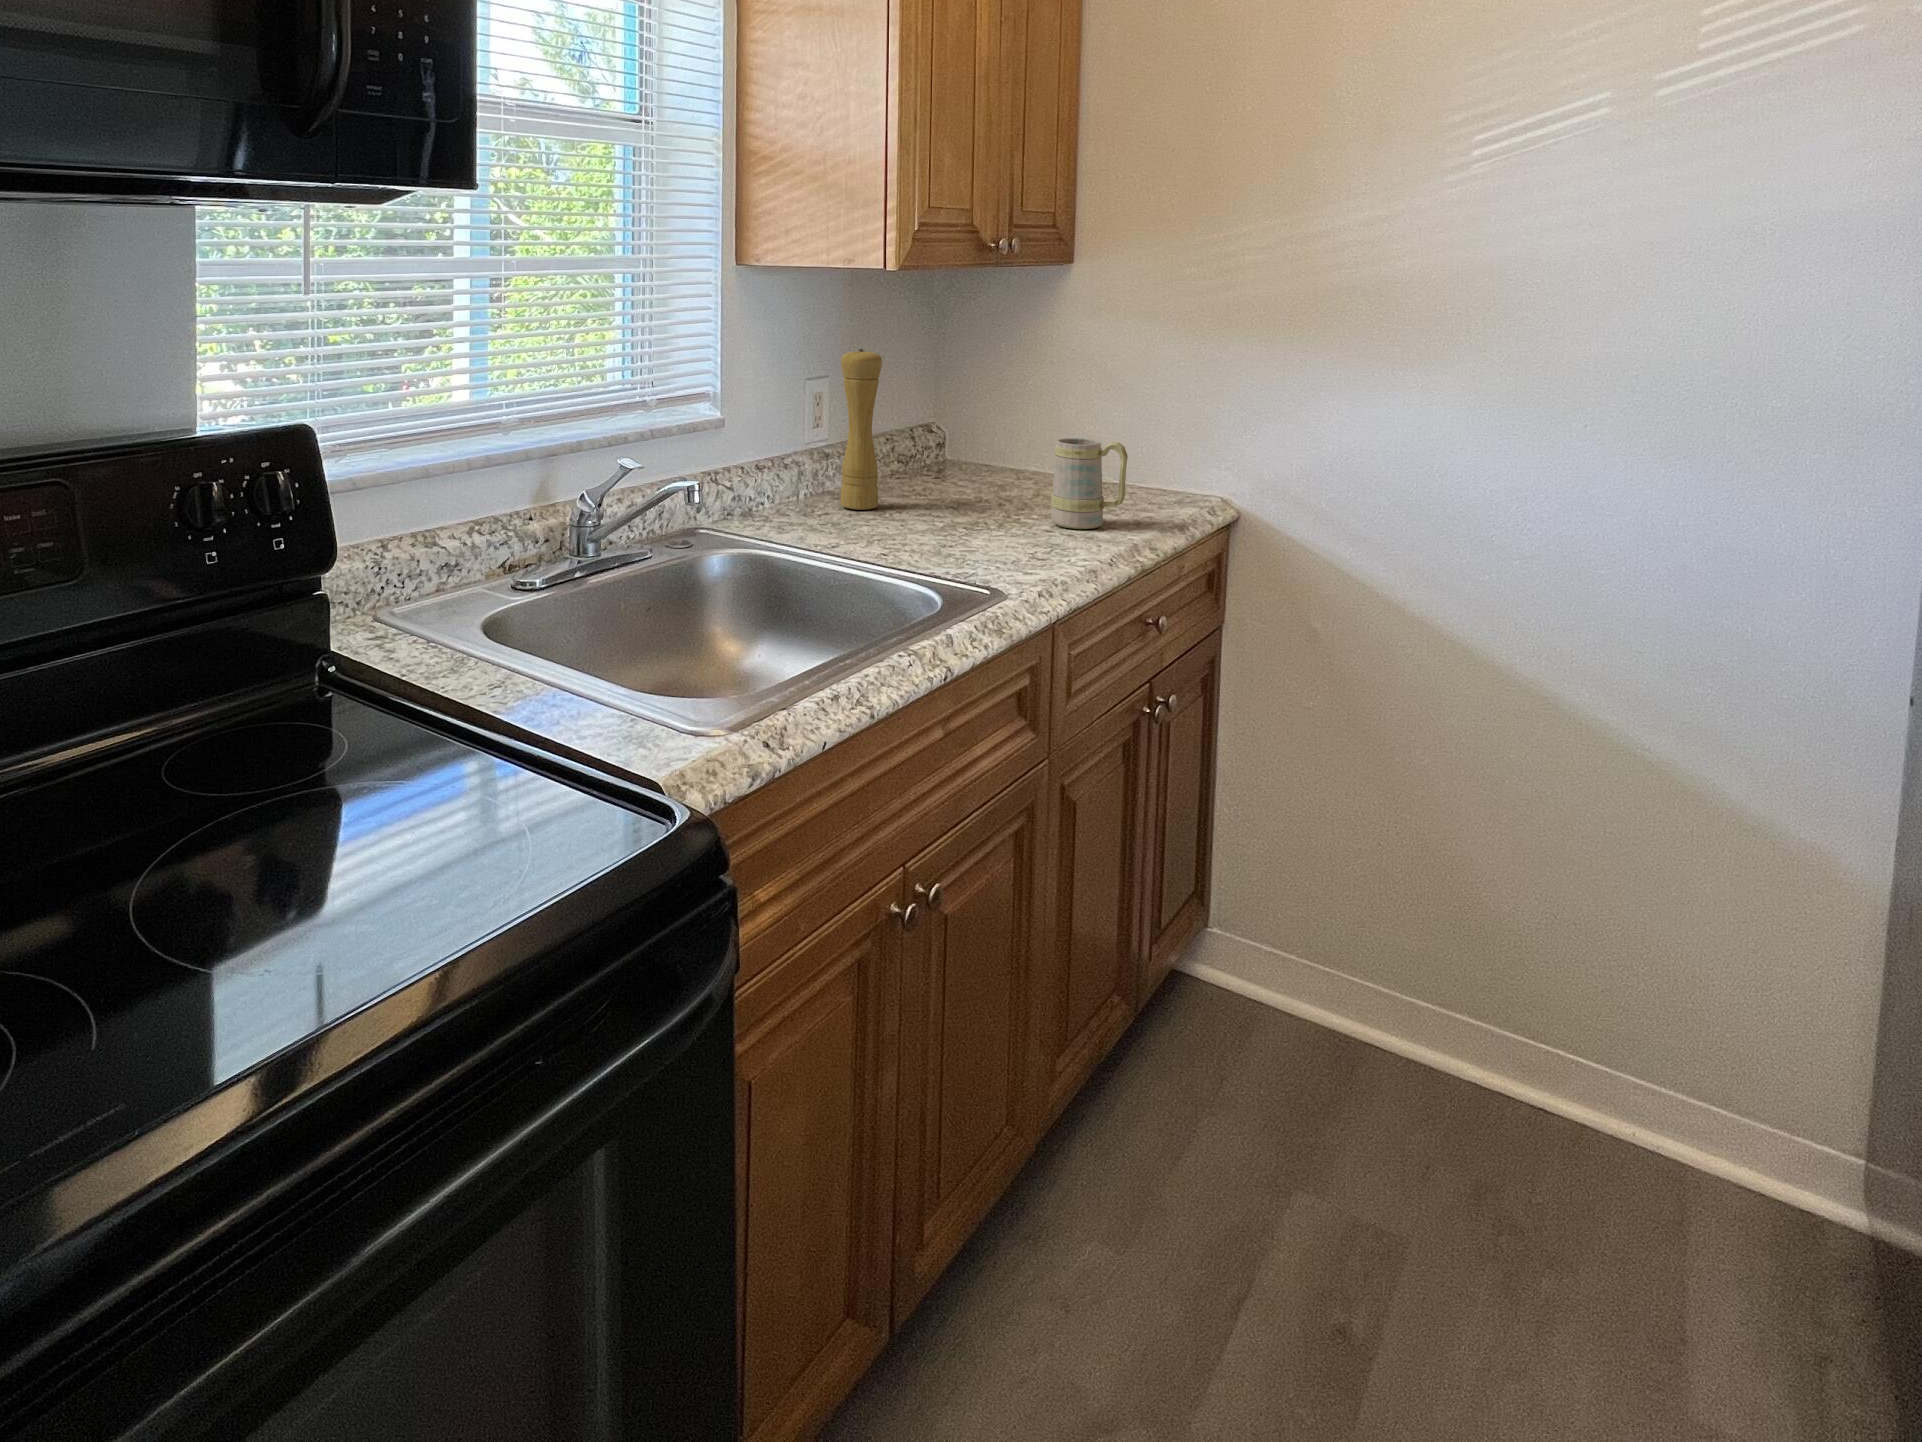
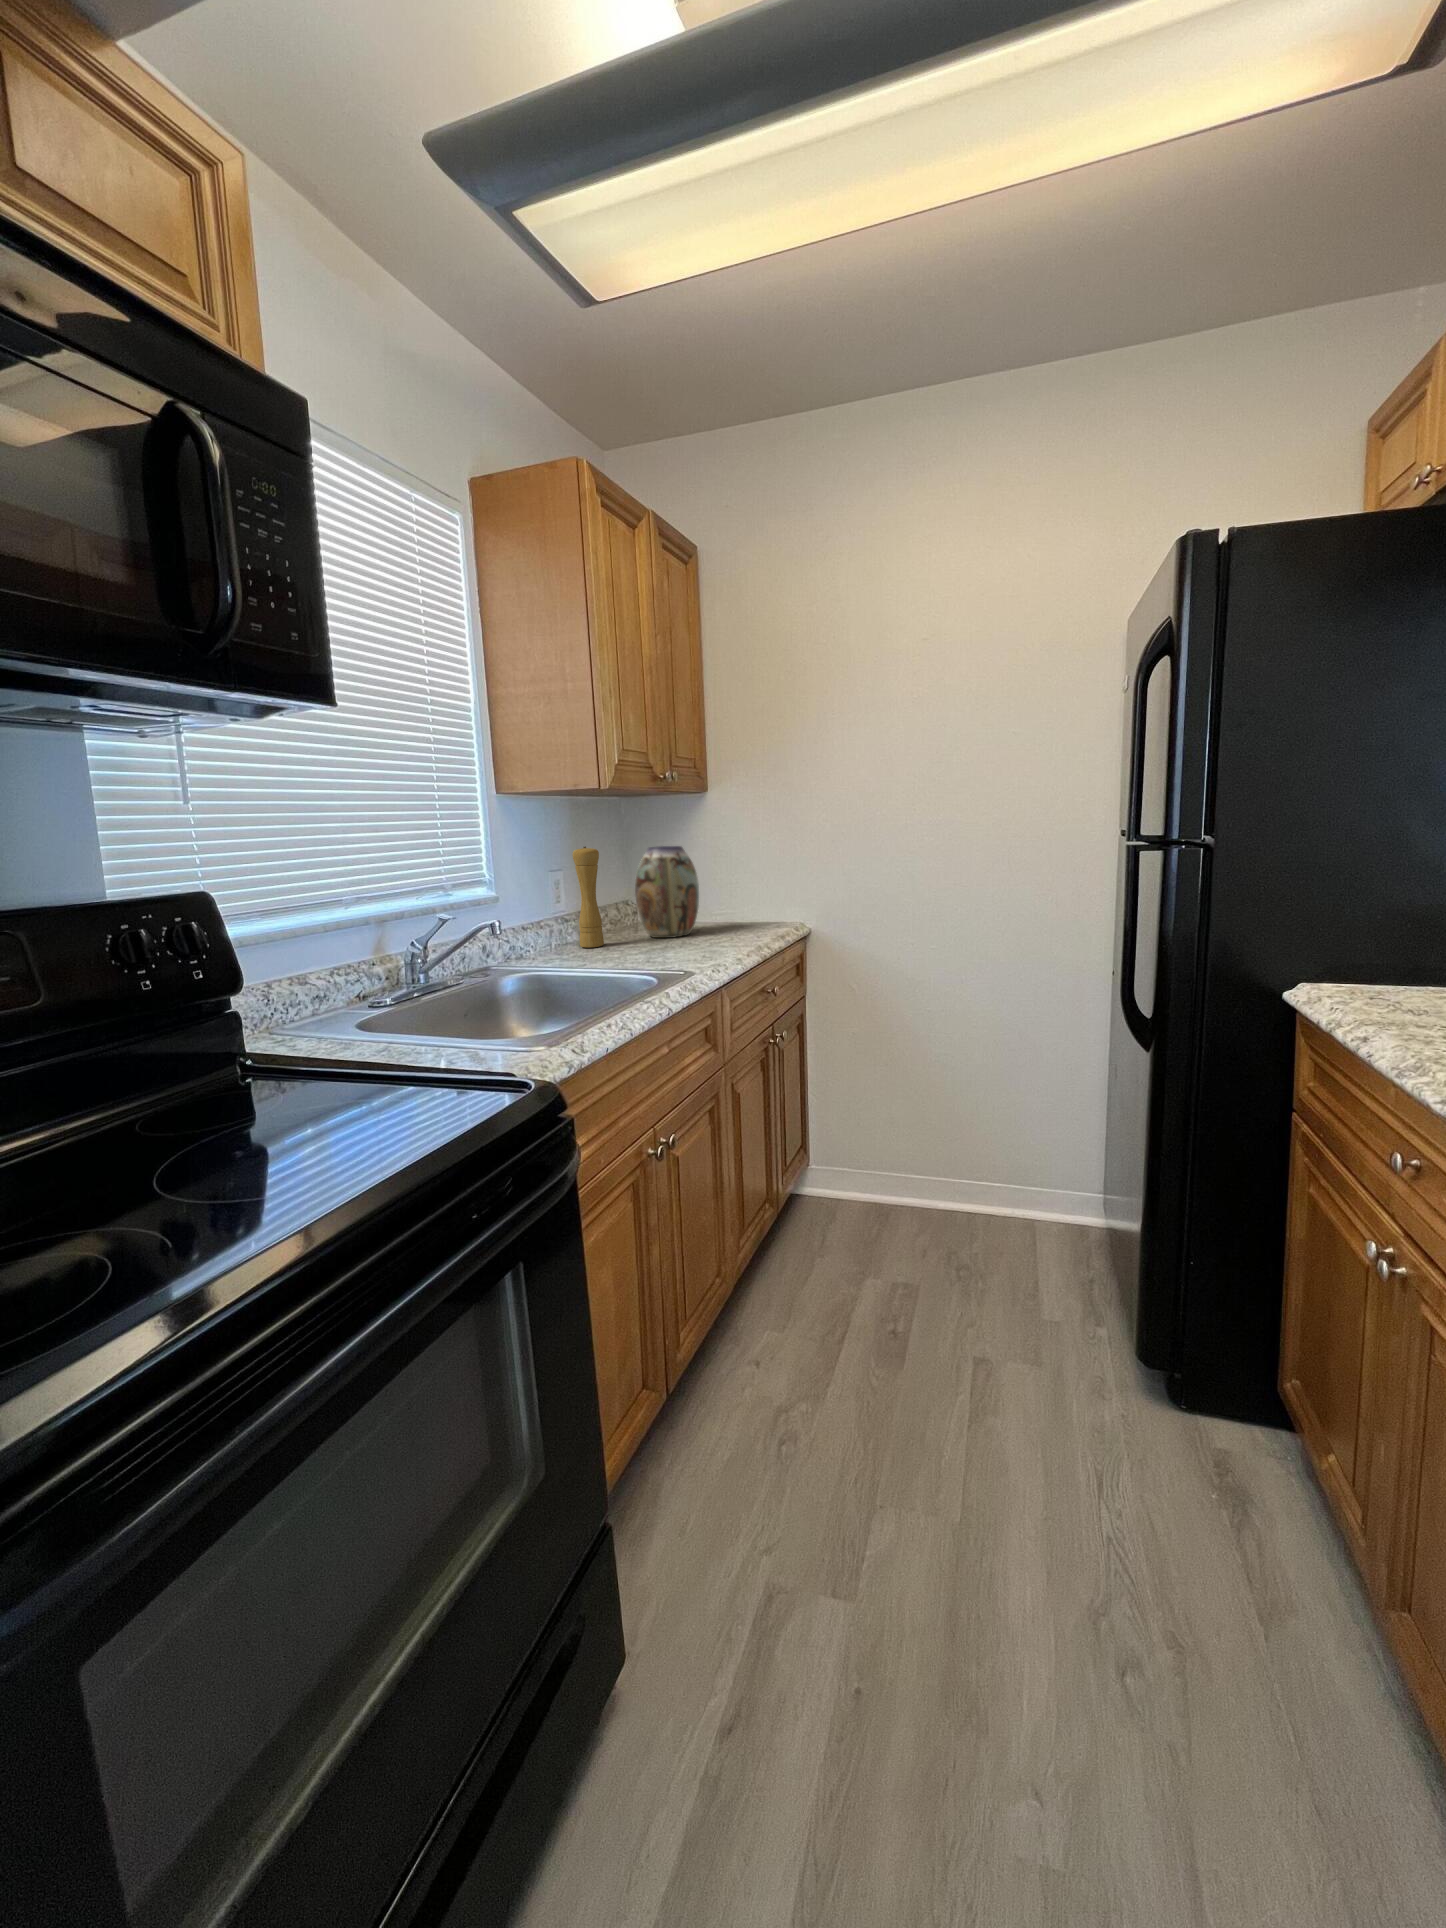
vase: none [937,353,1043,507] -> present [635,846,699,938]
mug: present [1051,438,1128,529] -> none [708,889,750,941]

